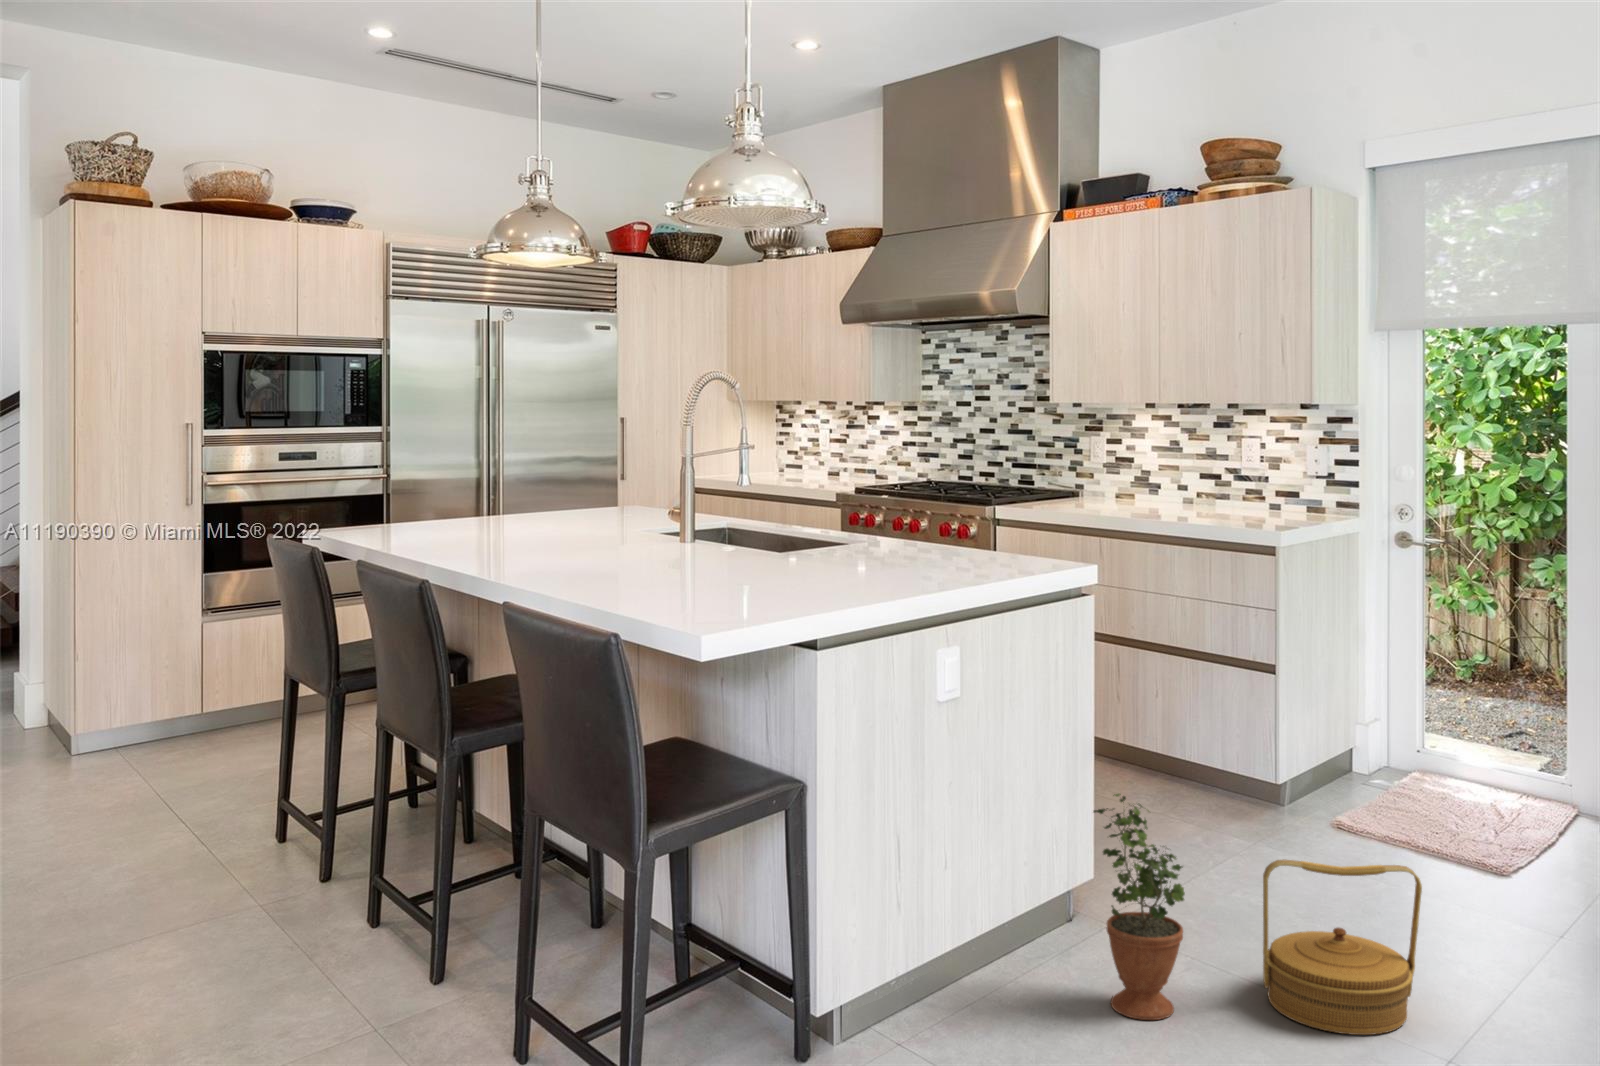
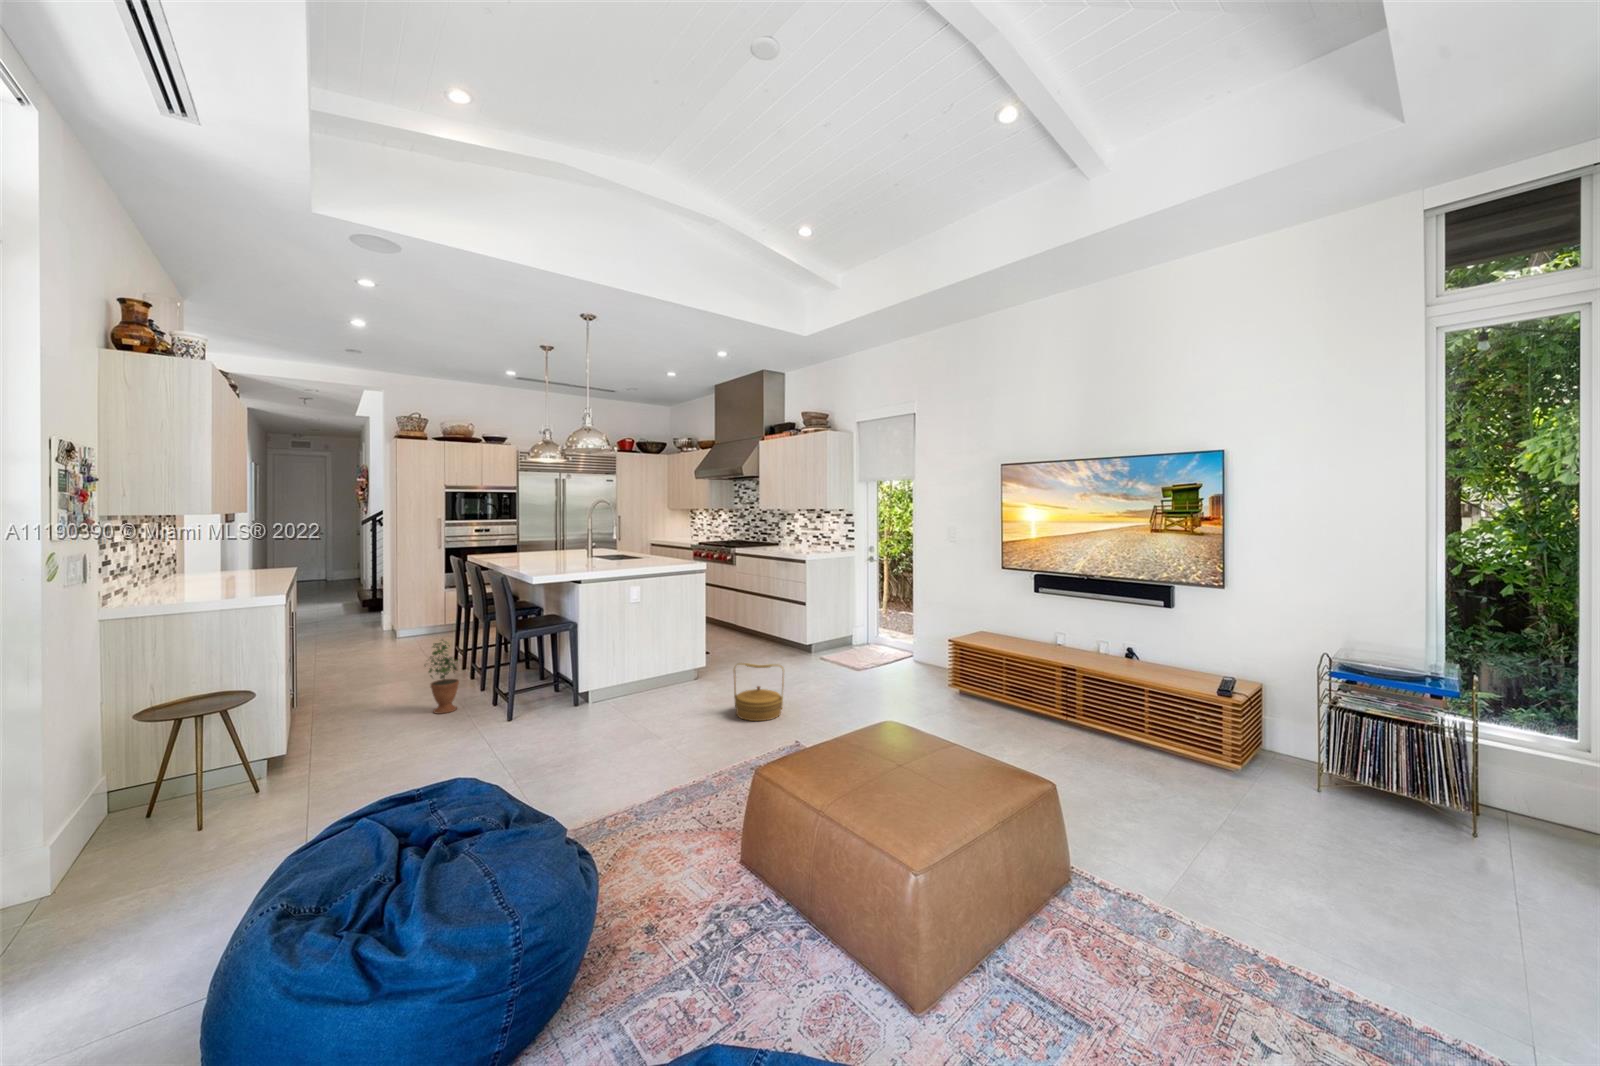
potted plant: present [1094,794,1185,1020] -> present [429,640,459,714]

